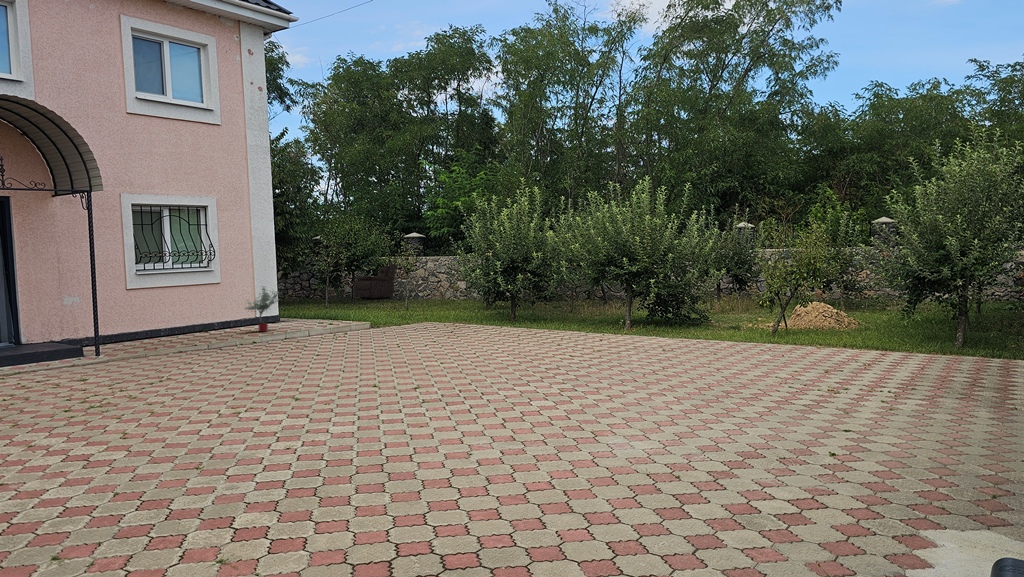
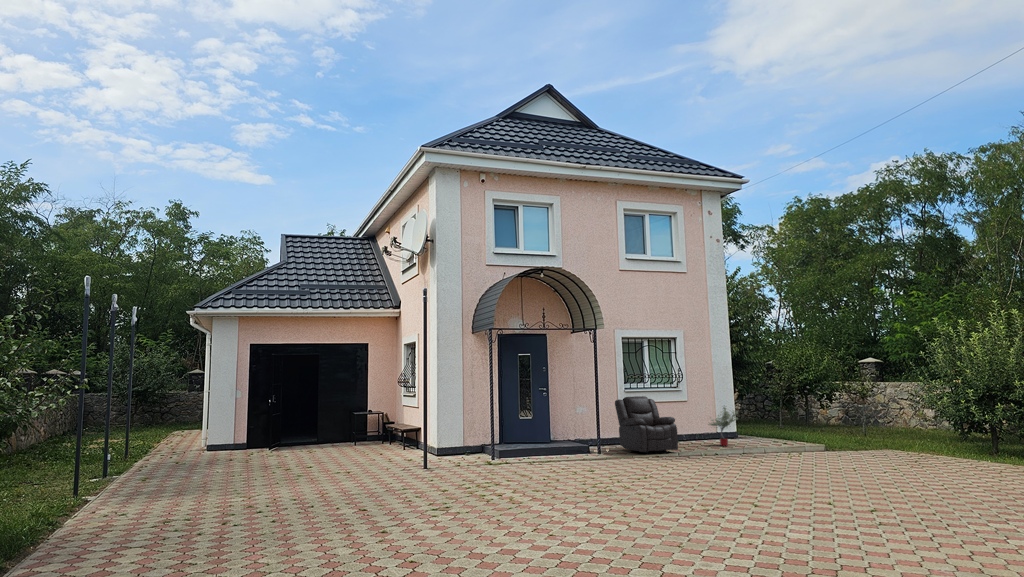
chair: present [354,264,397,299] -> present [615,396,678,454]

